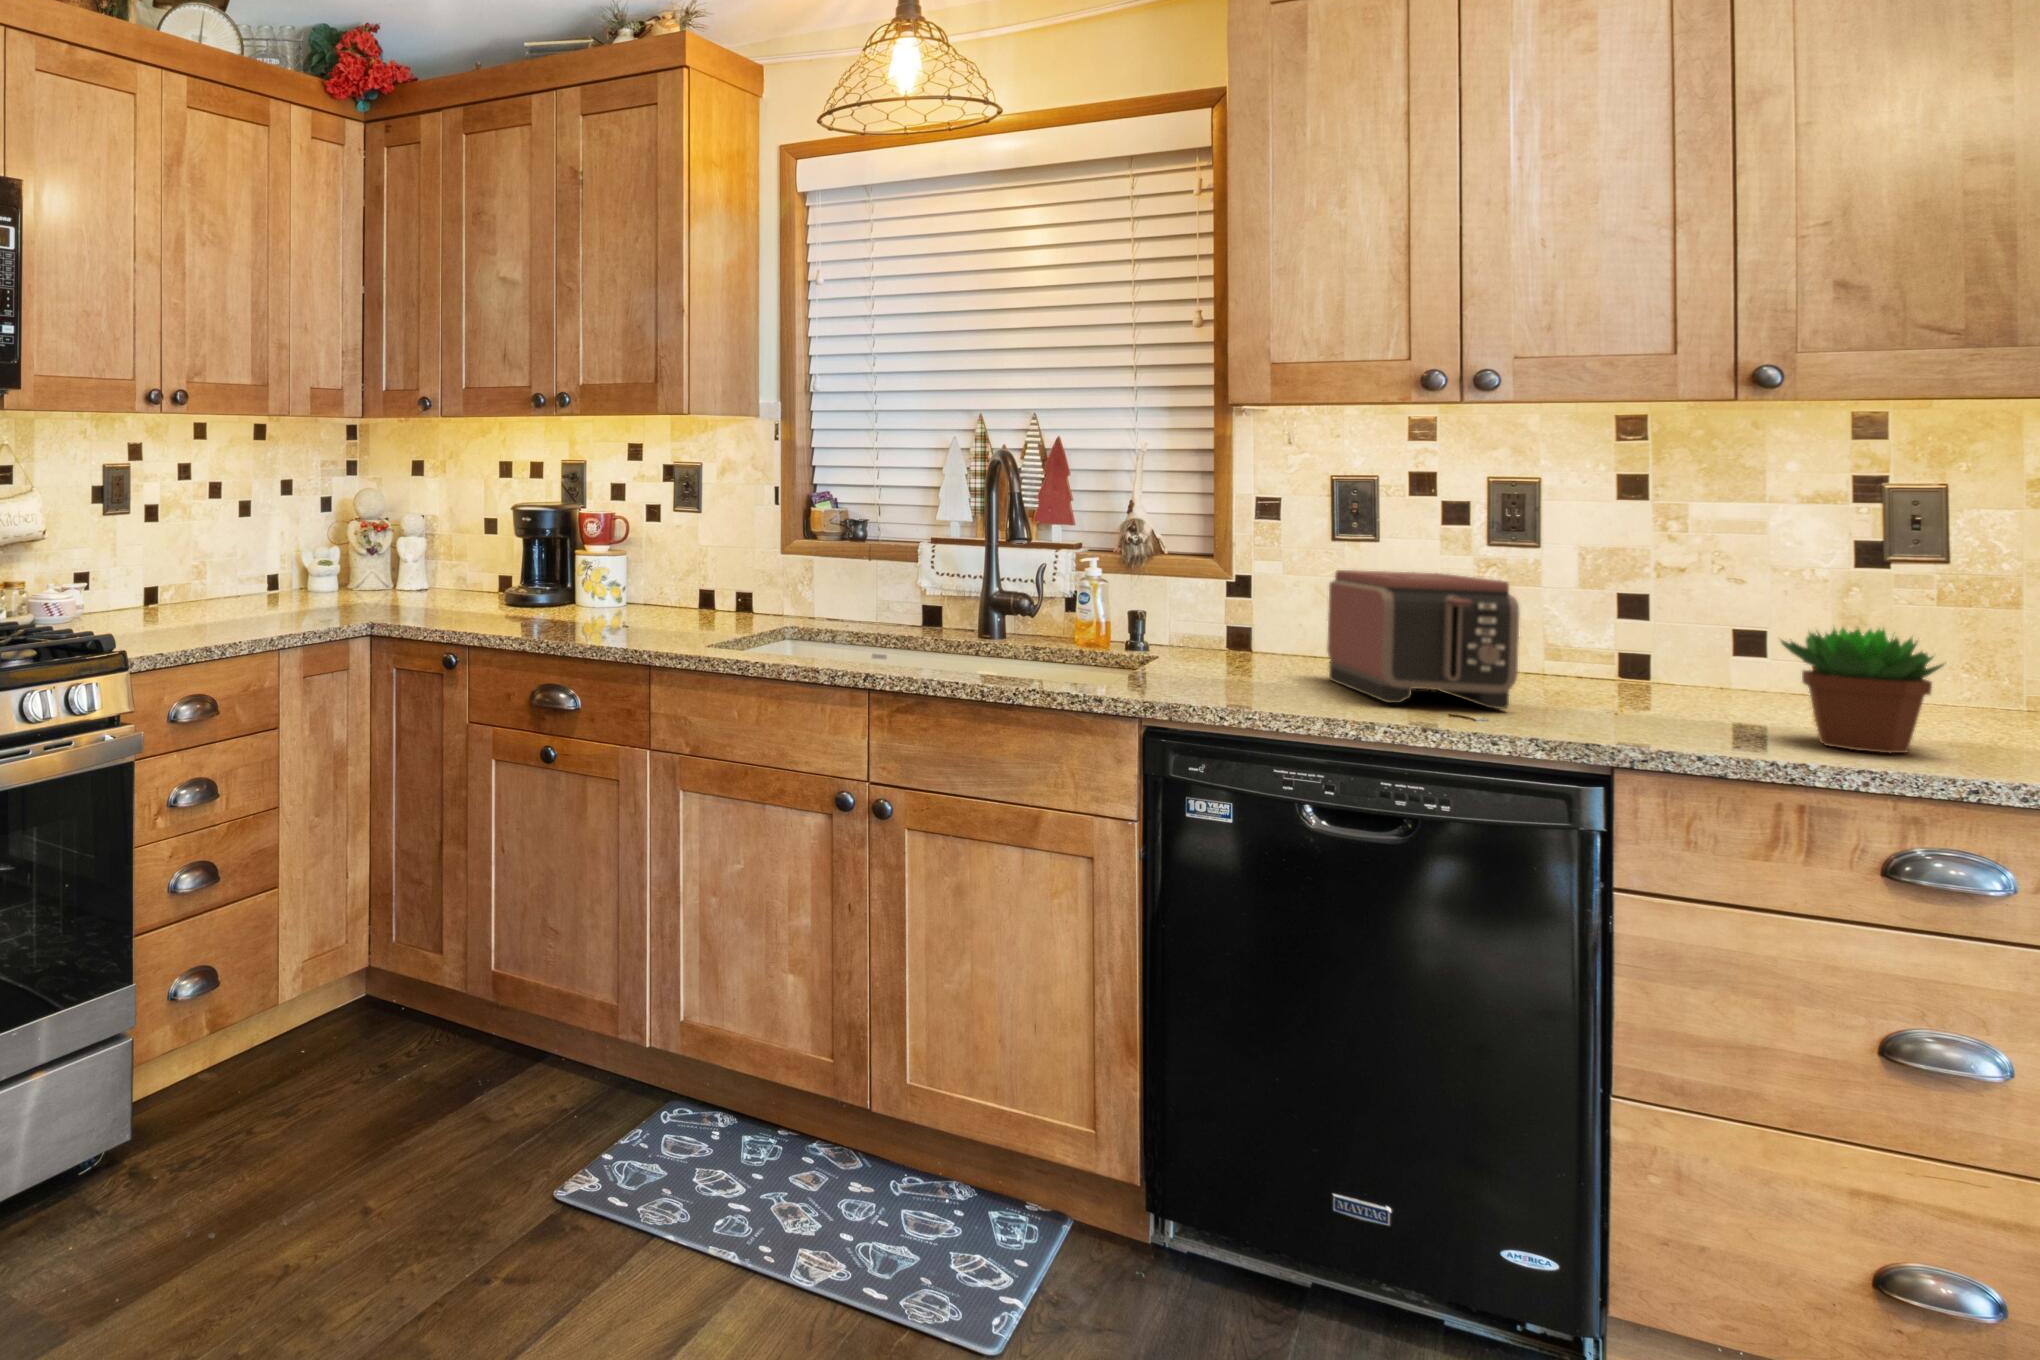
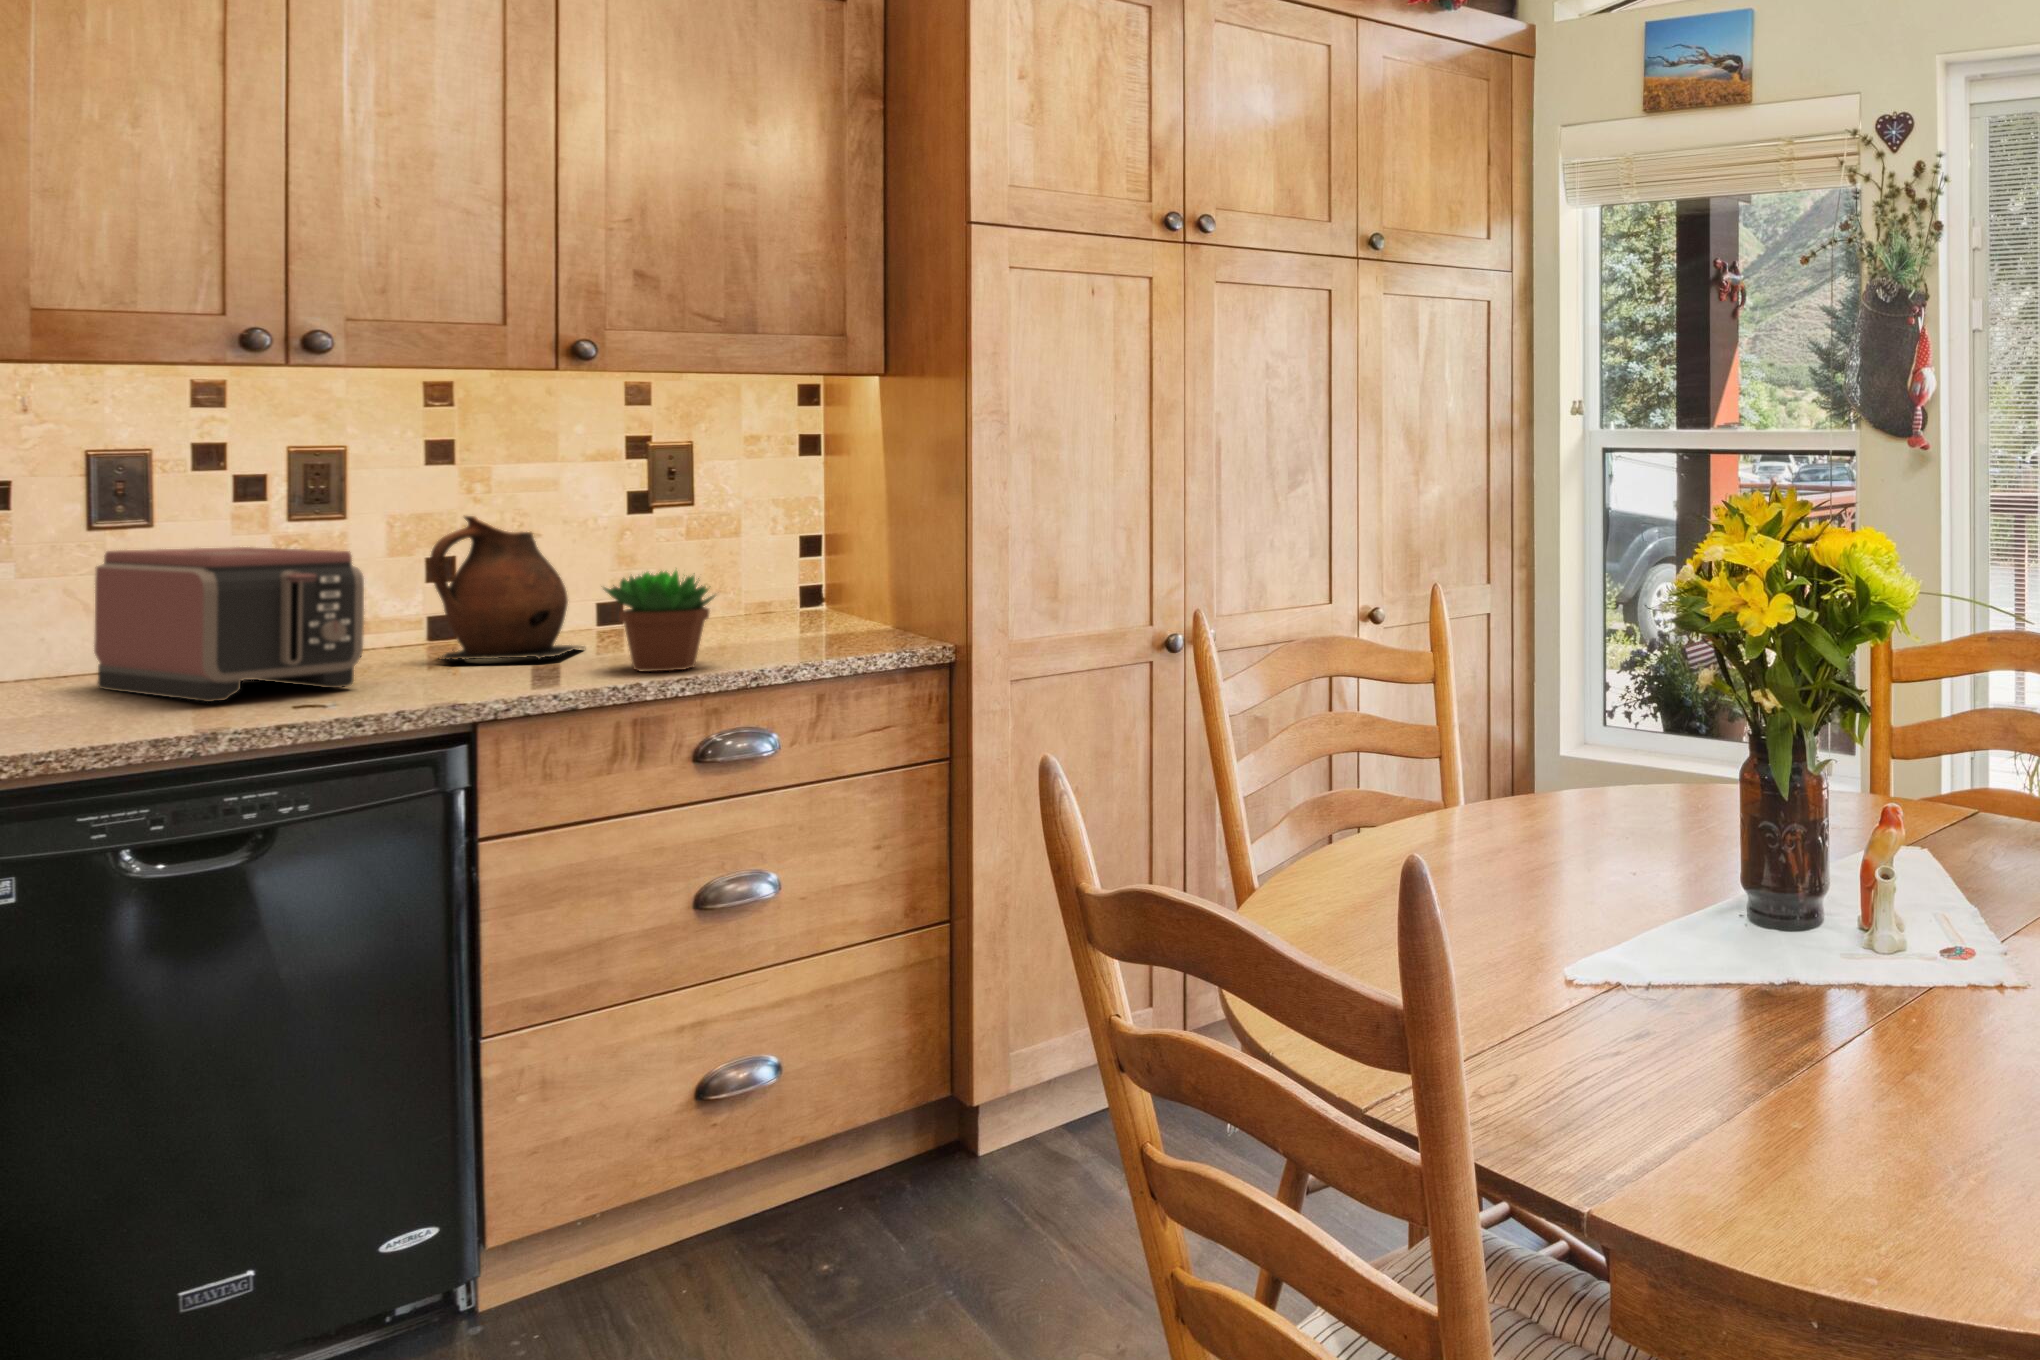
ceramic pitcher: none [1602,553,1782,715] -> present [430,516,584,660]

